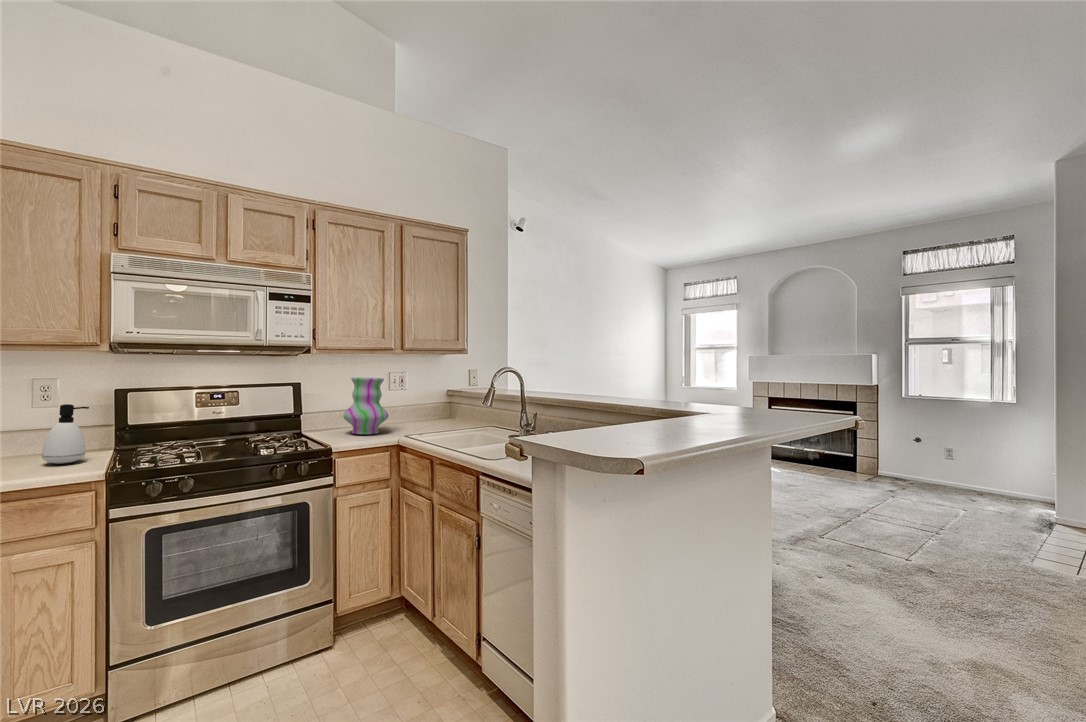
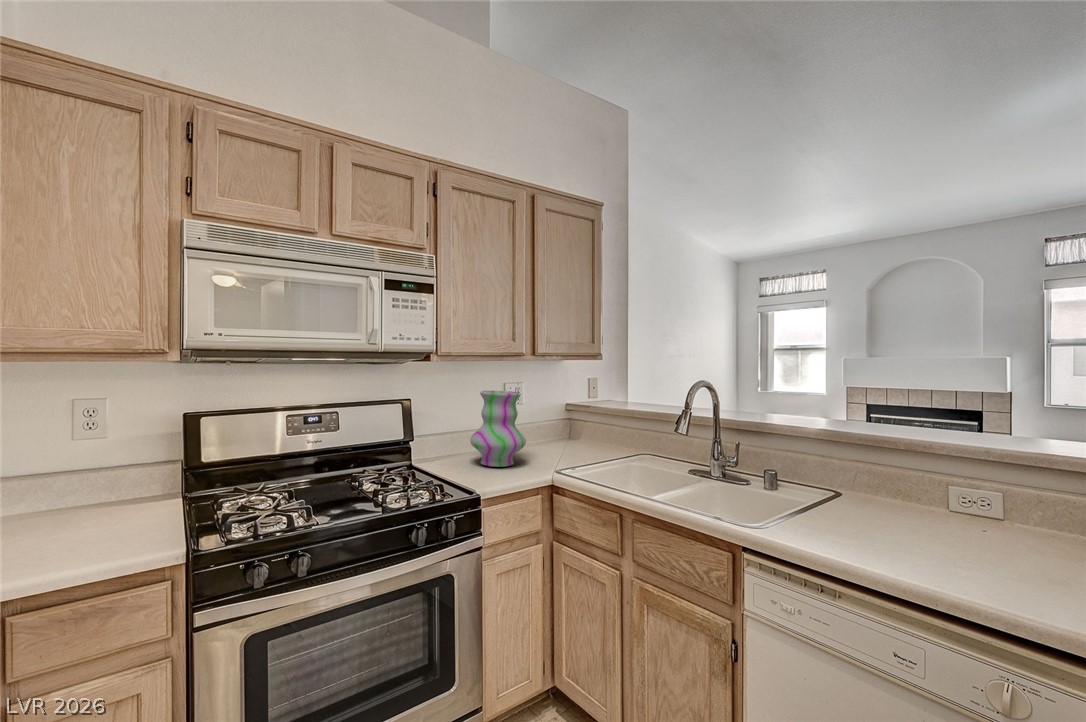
soap dispenser: present [42,404,89,464] -> none [88,442,157,533]

